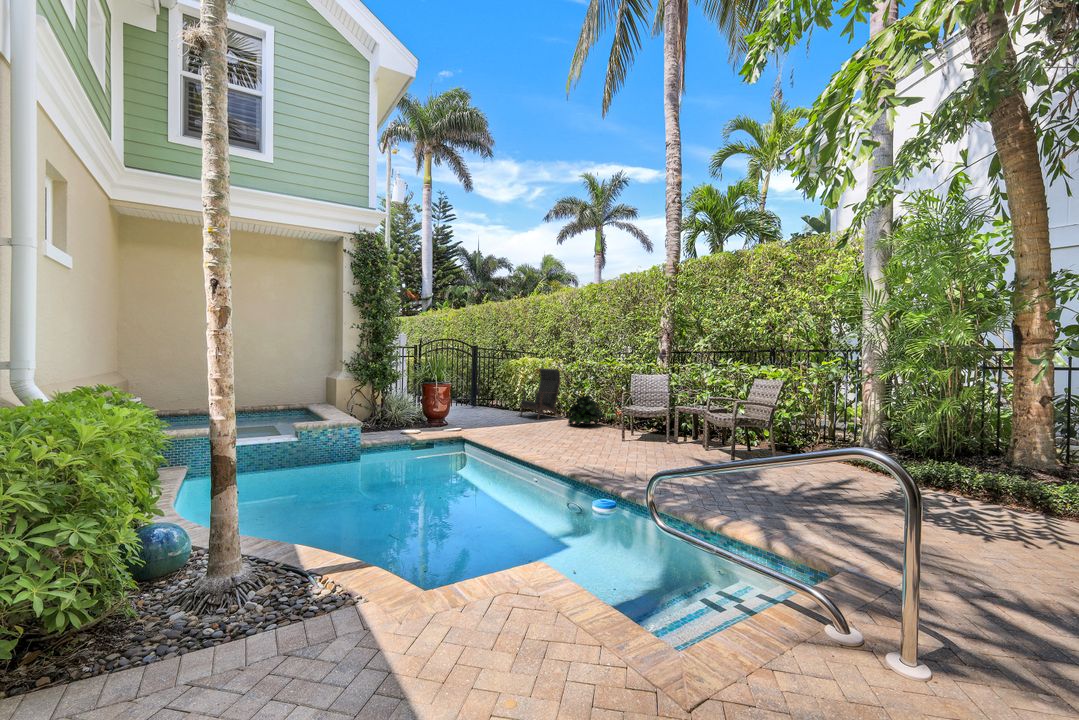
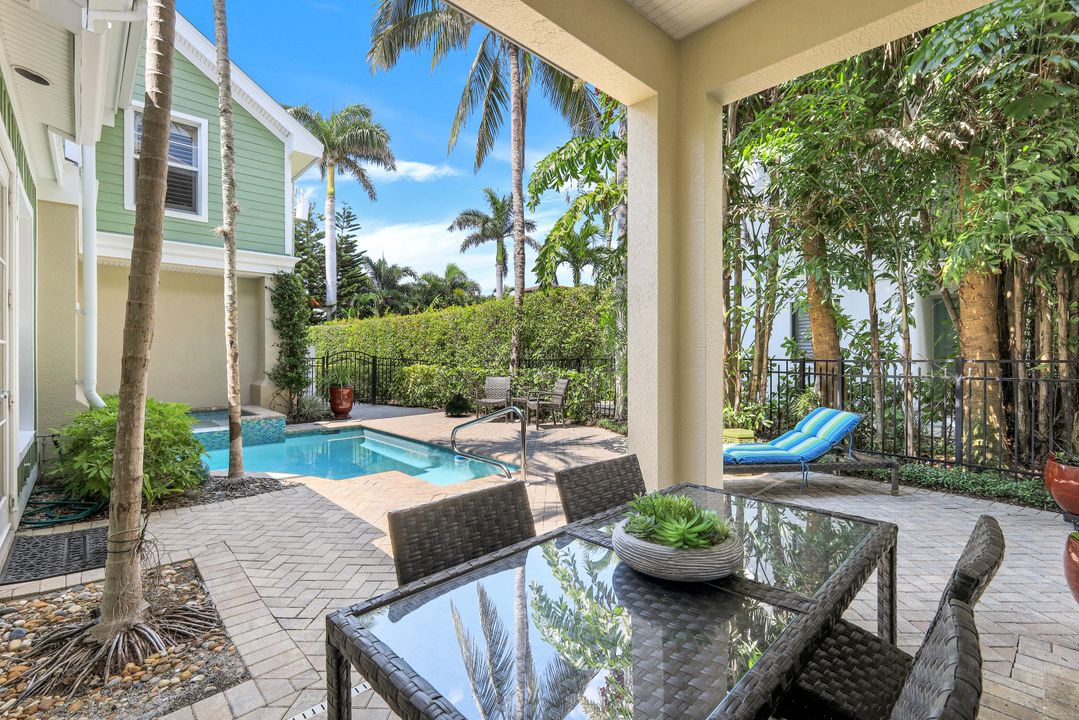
lounge chair: present [520,369,561,419] -> none [409,374,444,414]

